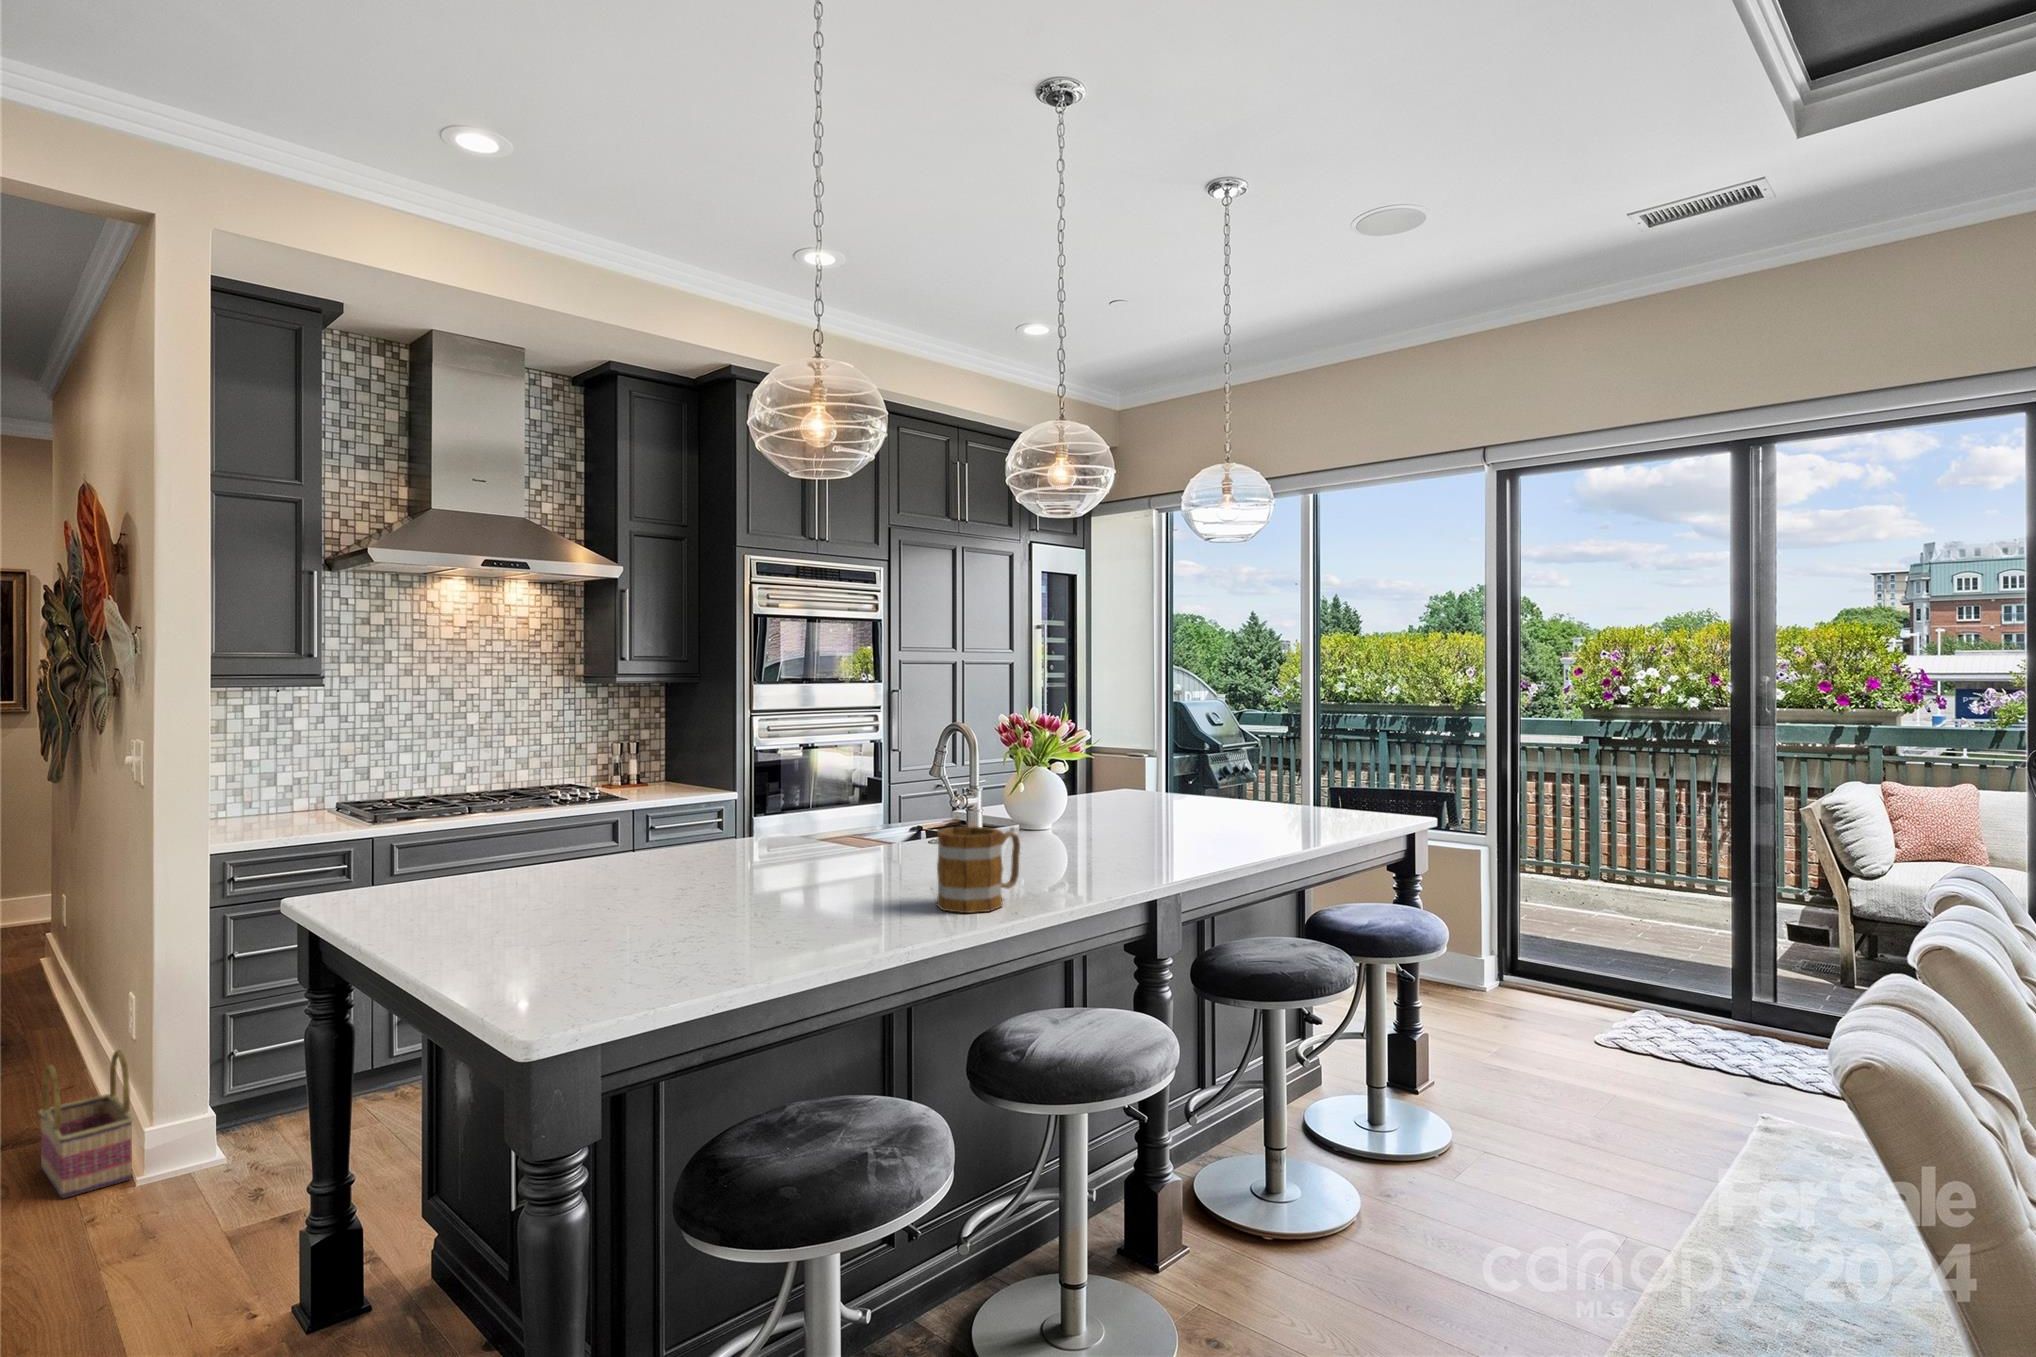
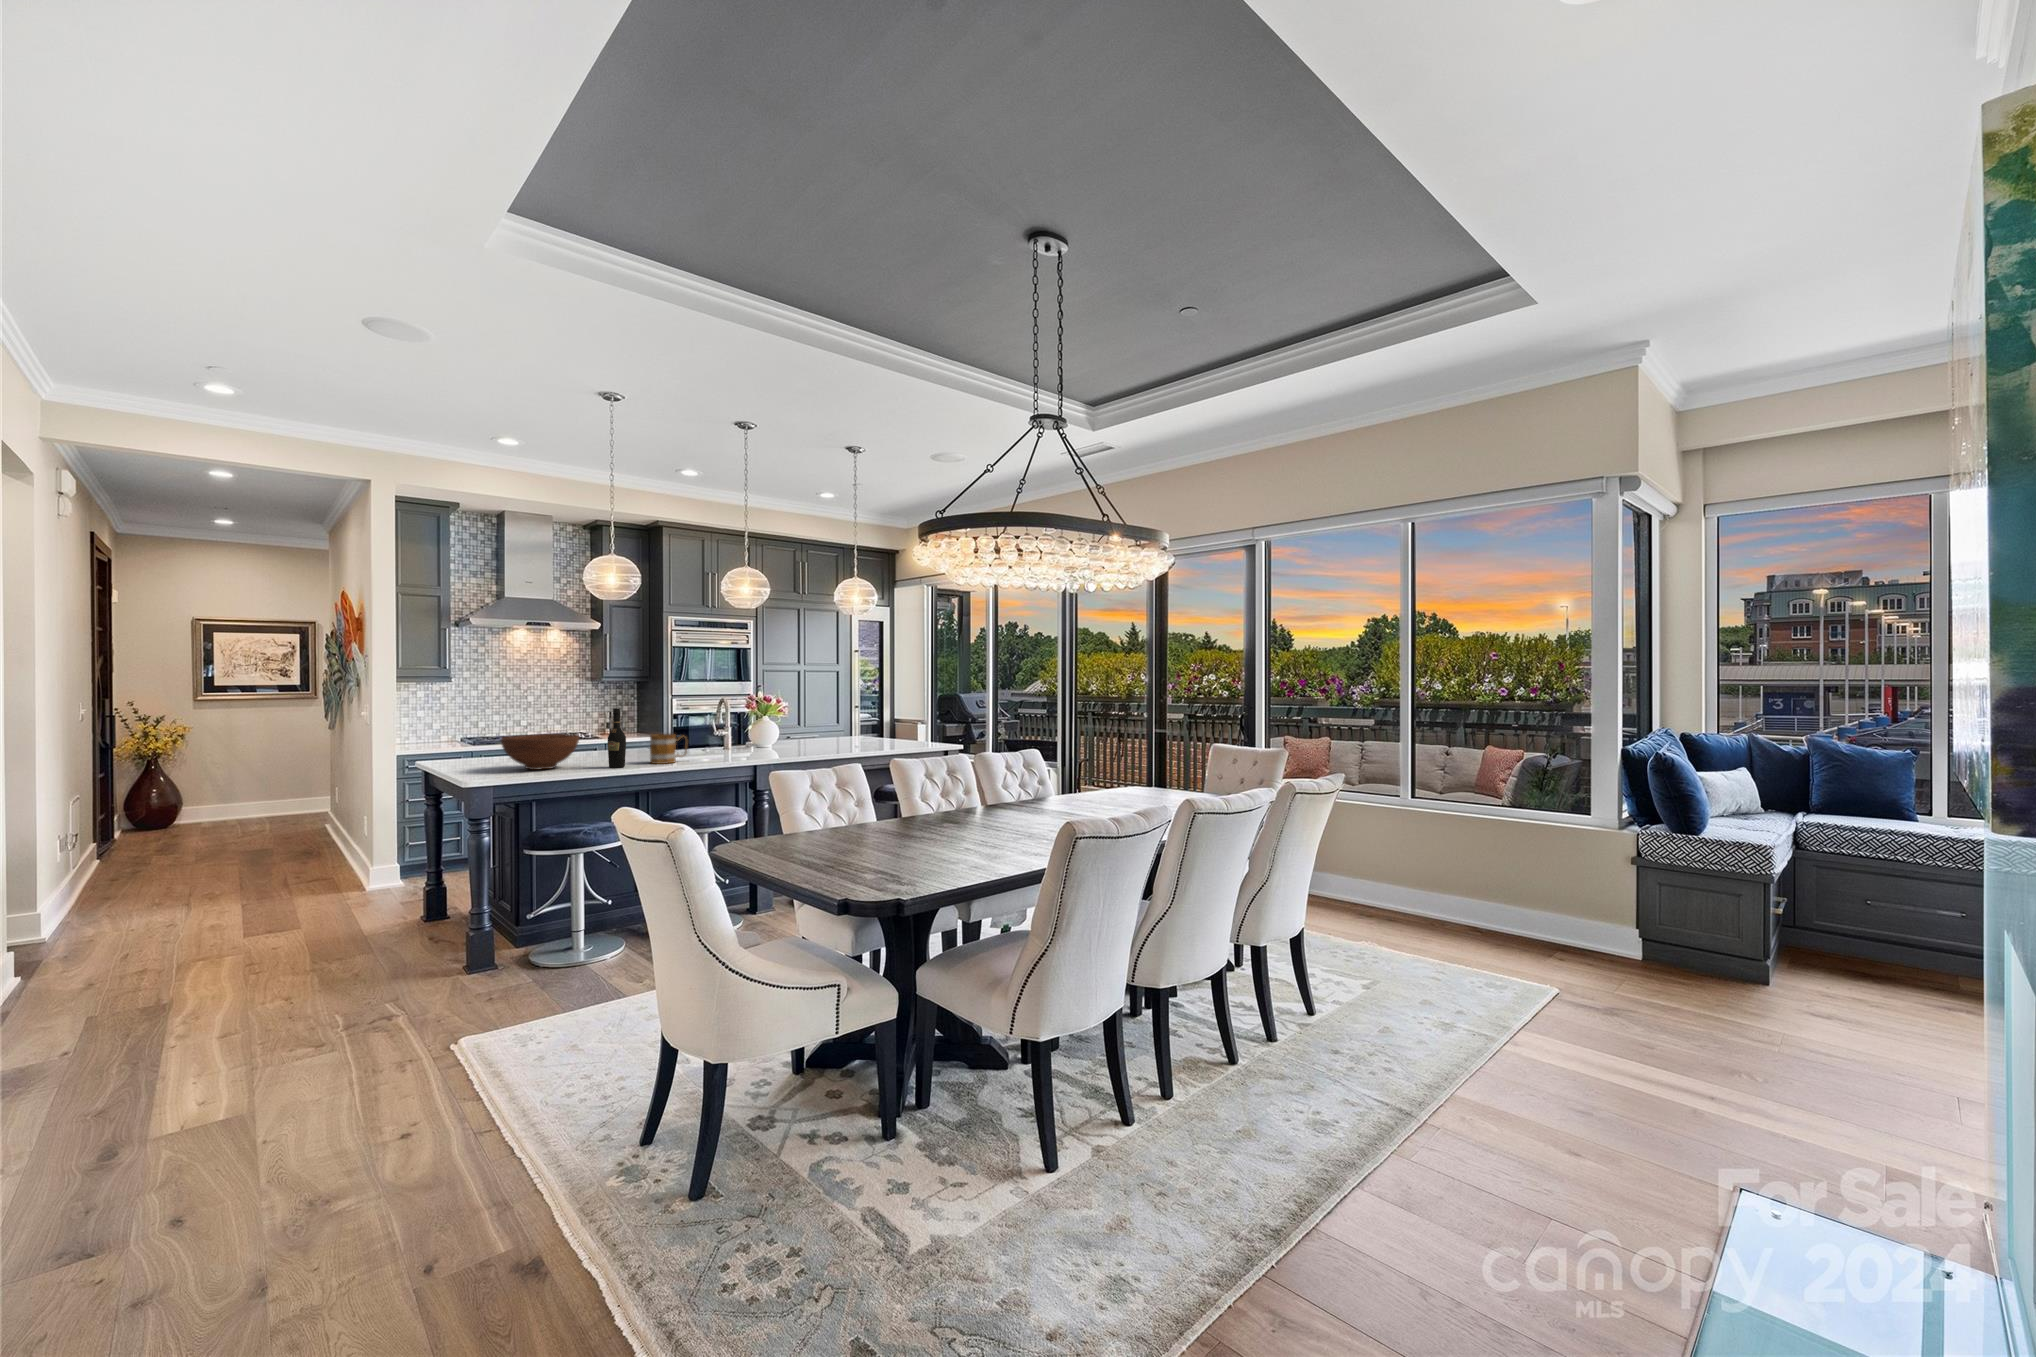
wine bottle: none [864,767,911,936] -> present [608,709,626,768]
fruit bowl: none [572,835,781,949] -> present [501,734,579,770]
basket: present [39,1050,133,1198] -> none [325,834,363,890]

